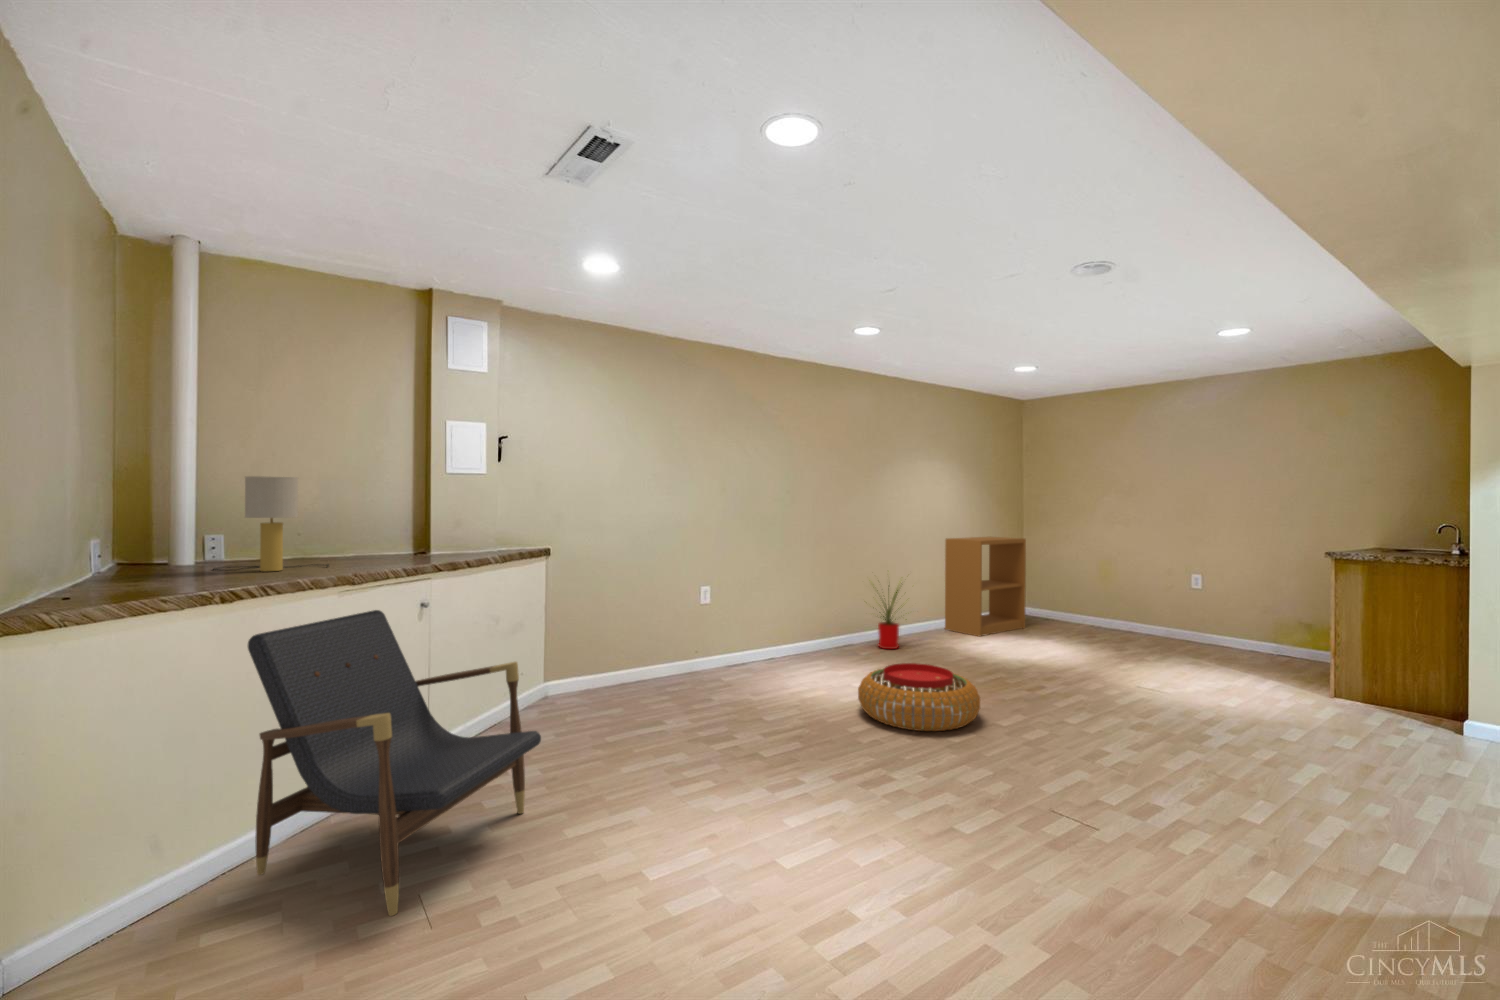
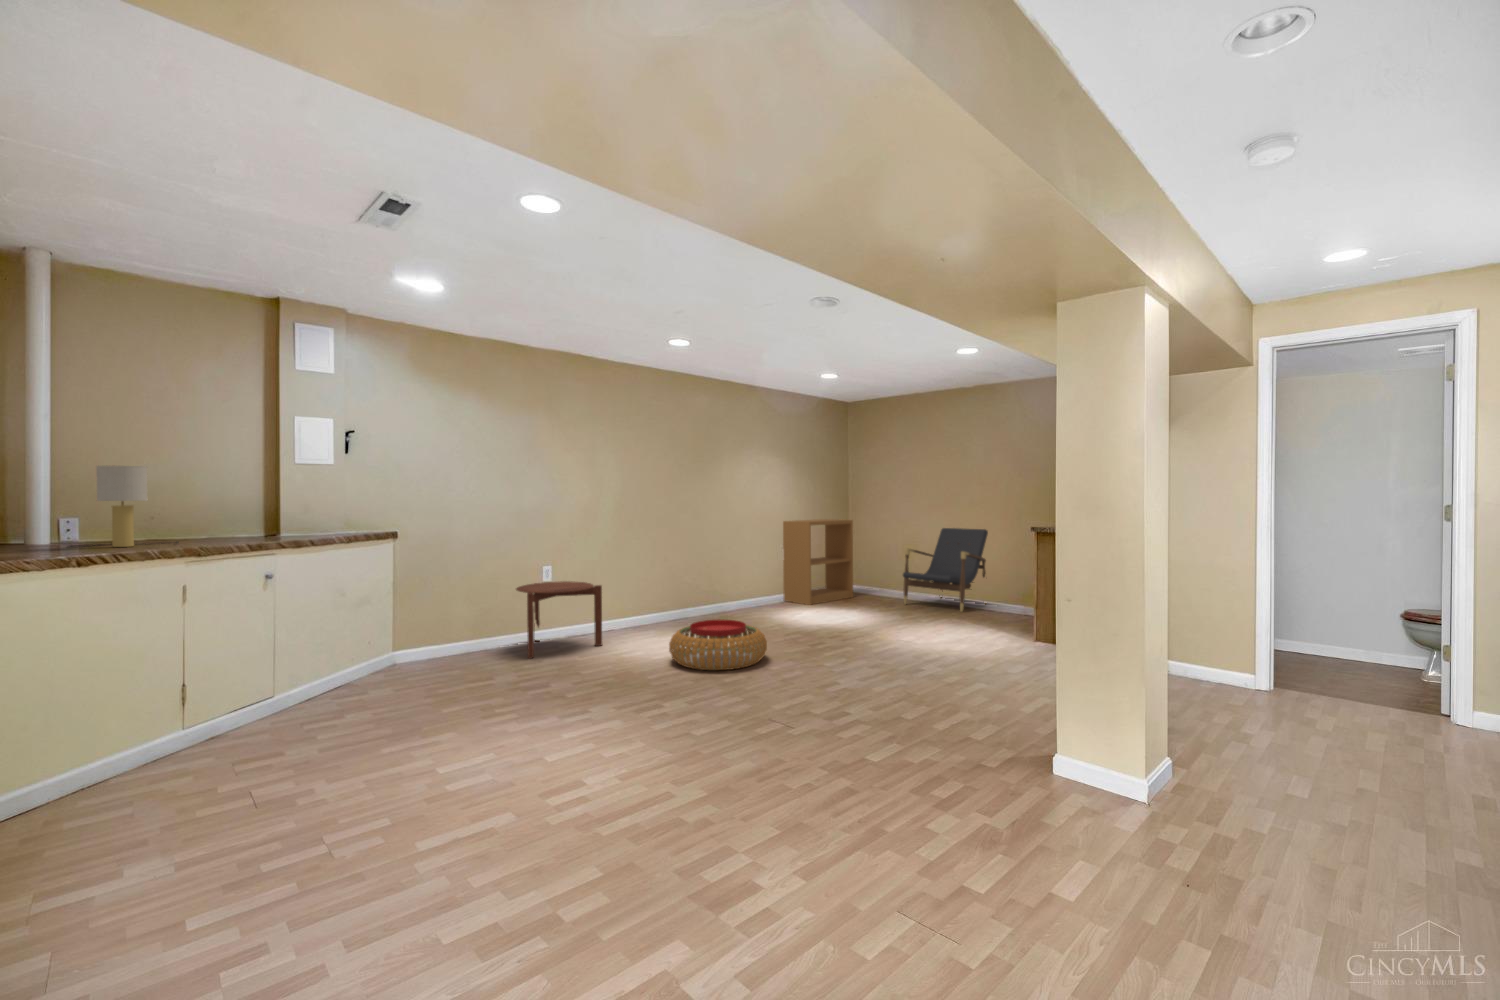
house plant: present [877,582,901,649] -> none [700,548,752,617]
side table: none [672,607,767,700] -> present [516,581,602,659]
lounge chair: present [248,610,541,916] -> present [903,528,988,612]

